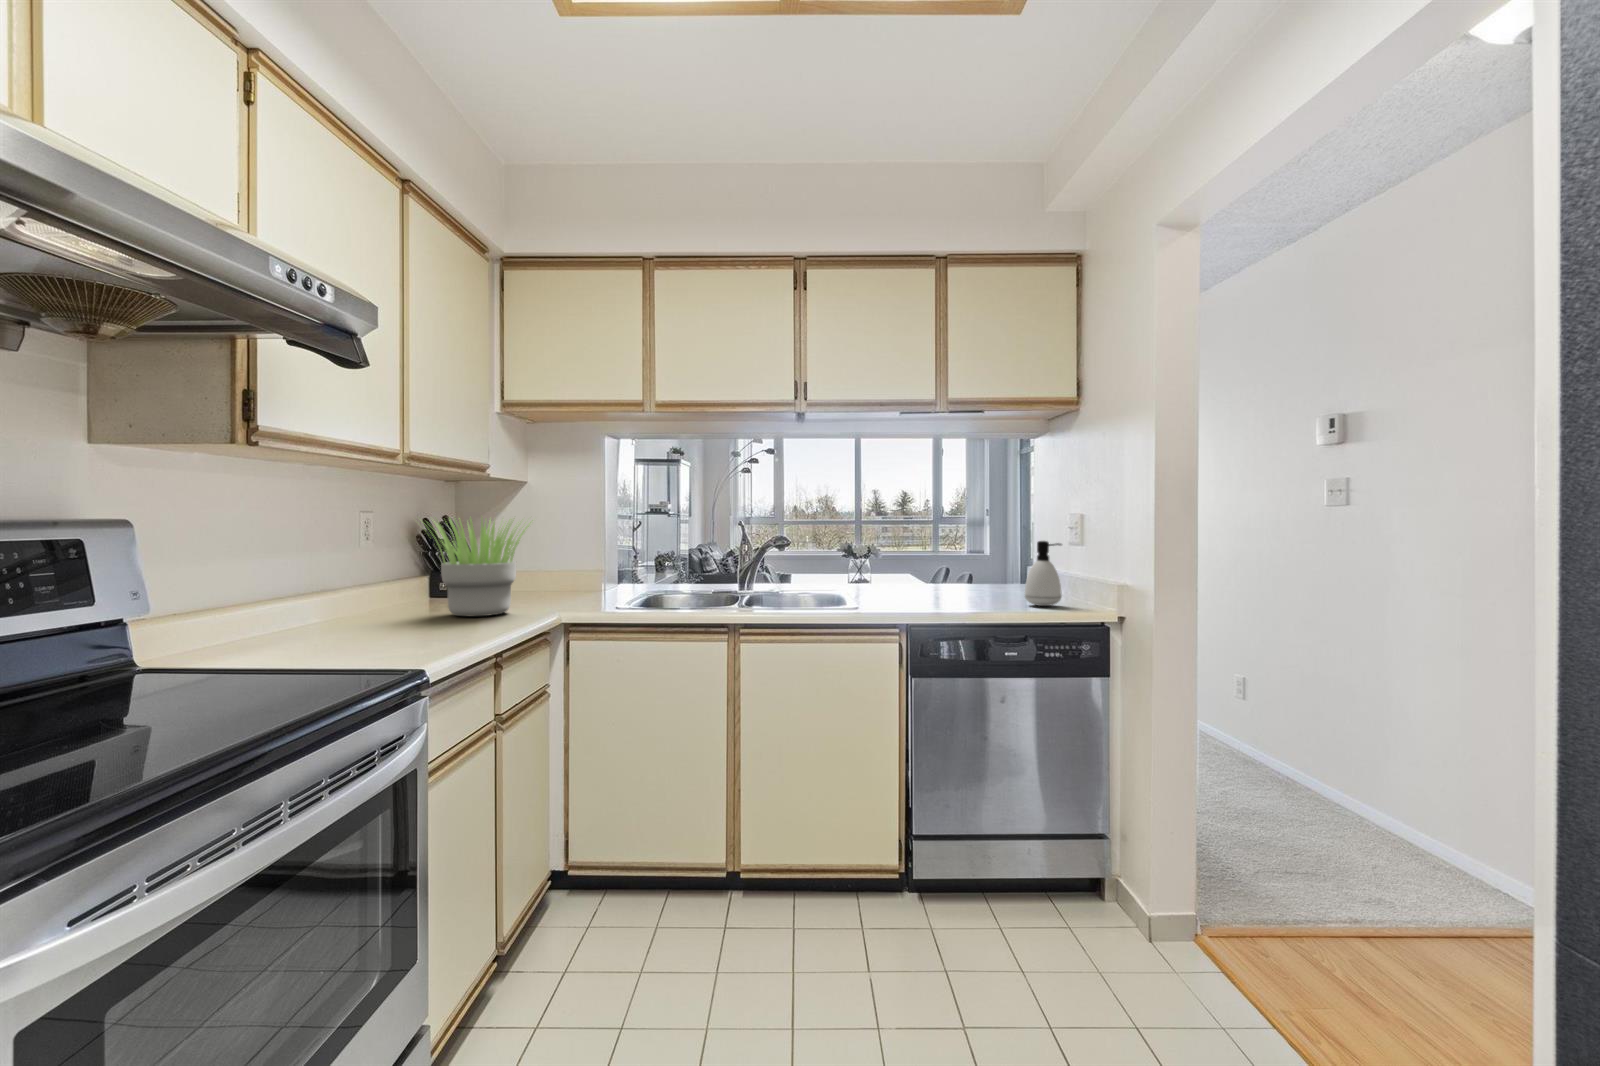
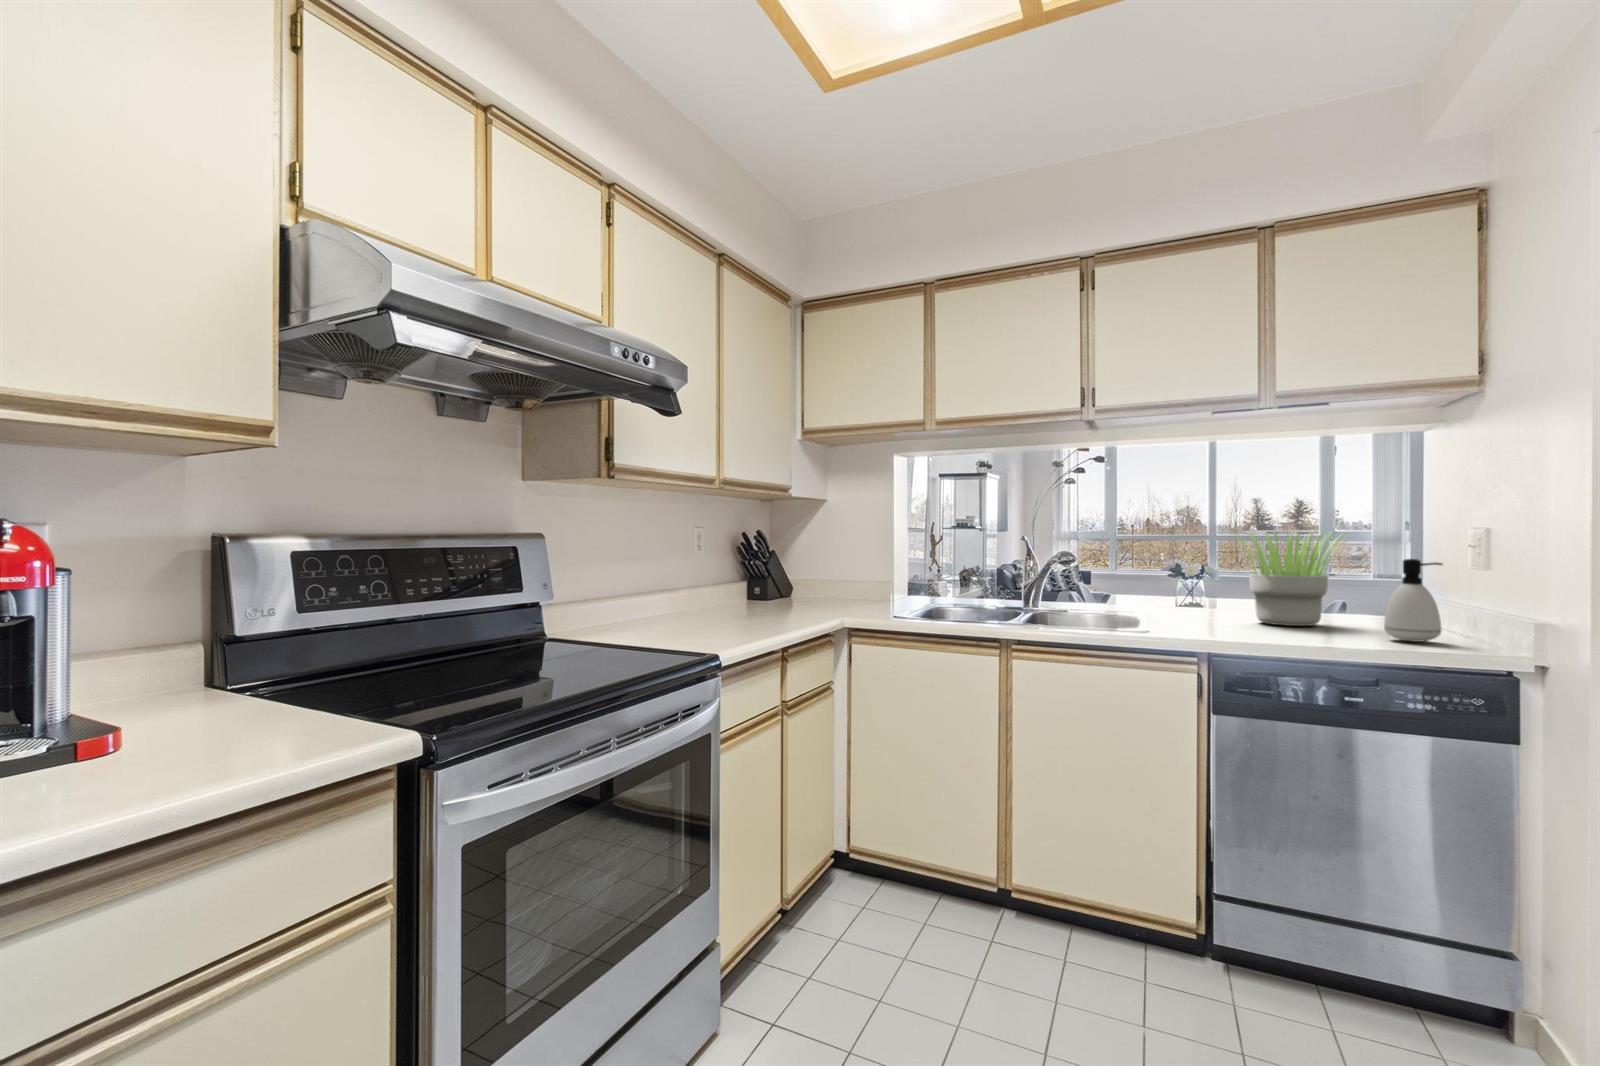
potted plant: present [430,517,533,617] -> present [1234,532,1337,626]

